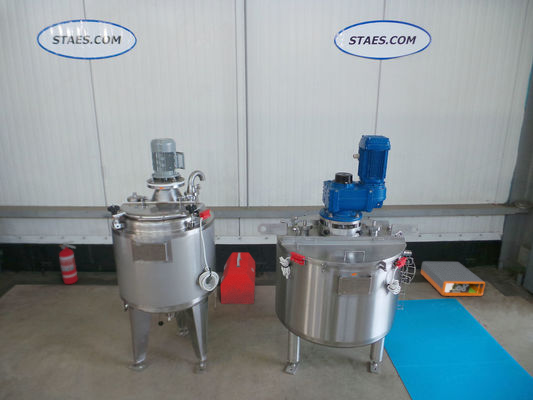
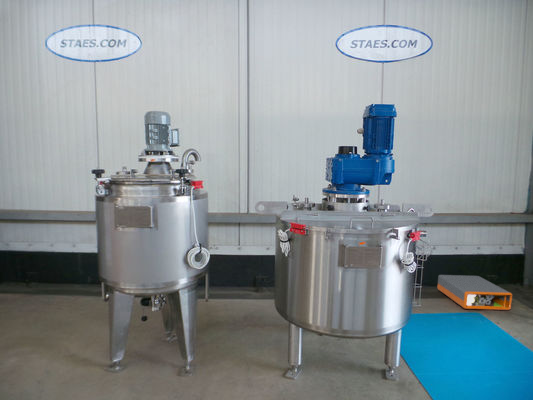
fire extinguisher: present [54,241,78,284] -> none [44,244,68,292]
toolbox: present [221,253,255,304] -> none [216,258,256,312]

